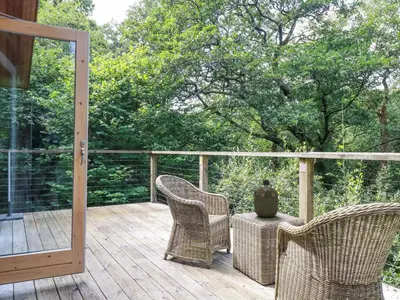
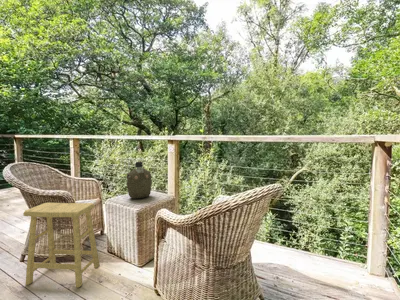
footstool: none [171,211,227,287] -> present [23,203,100,287]

